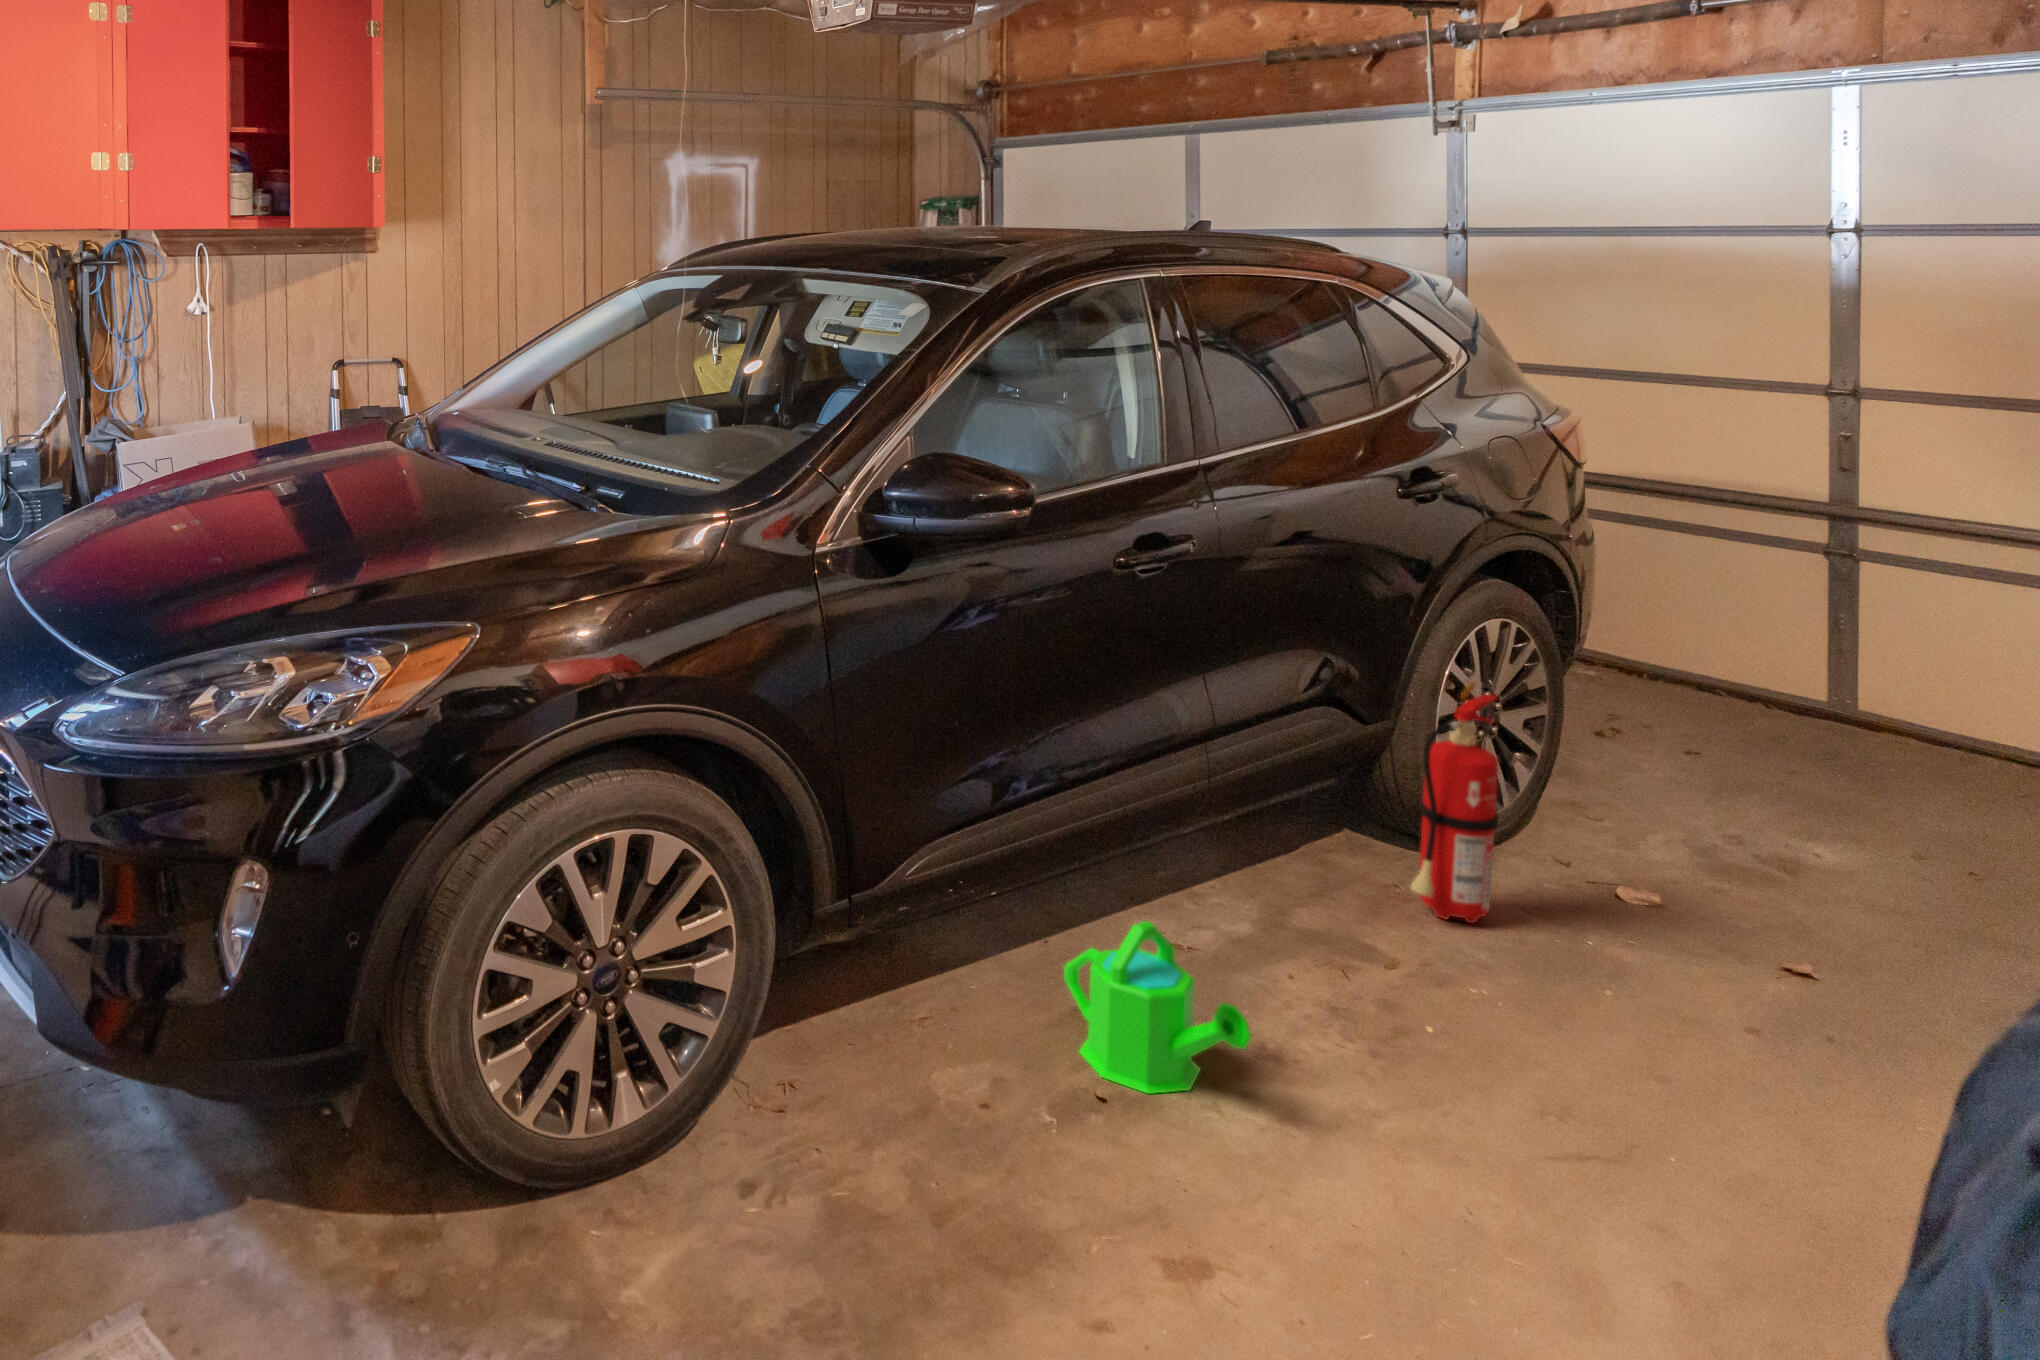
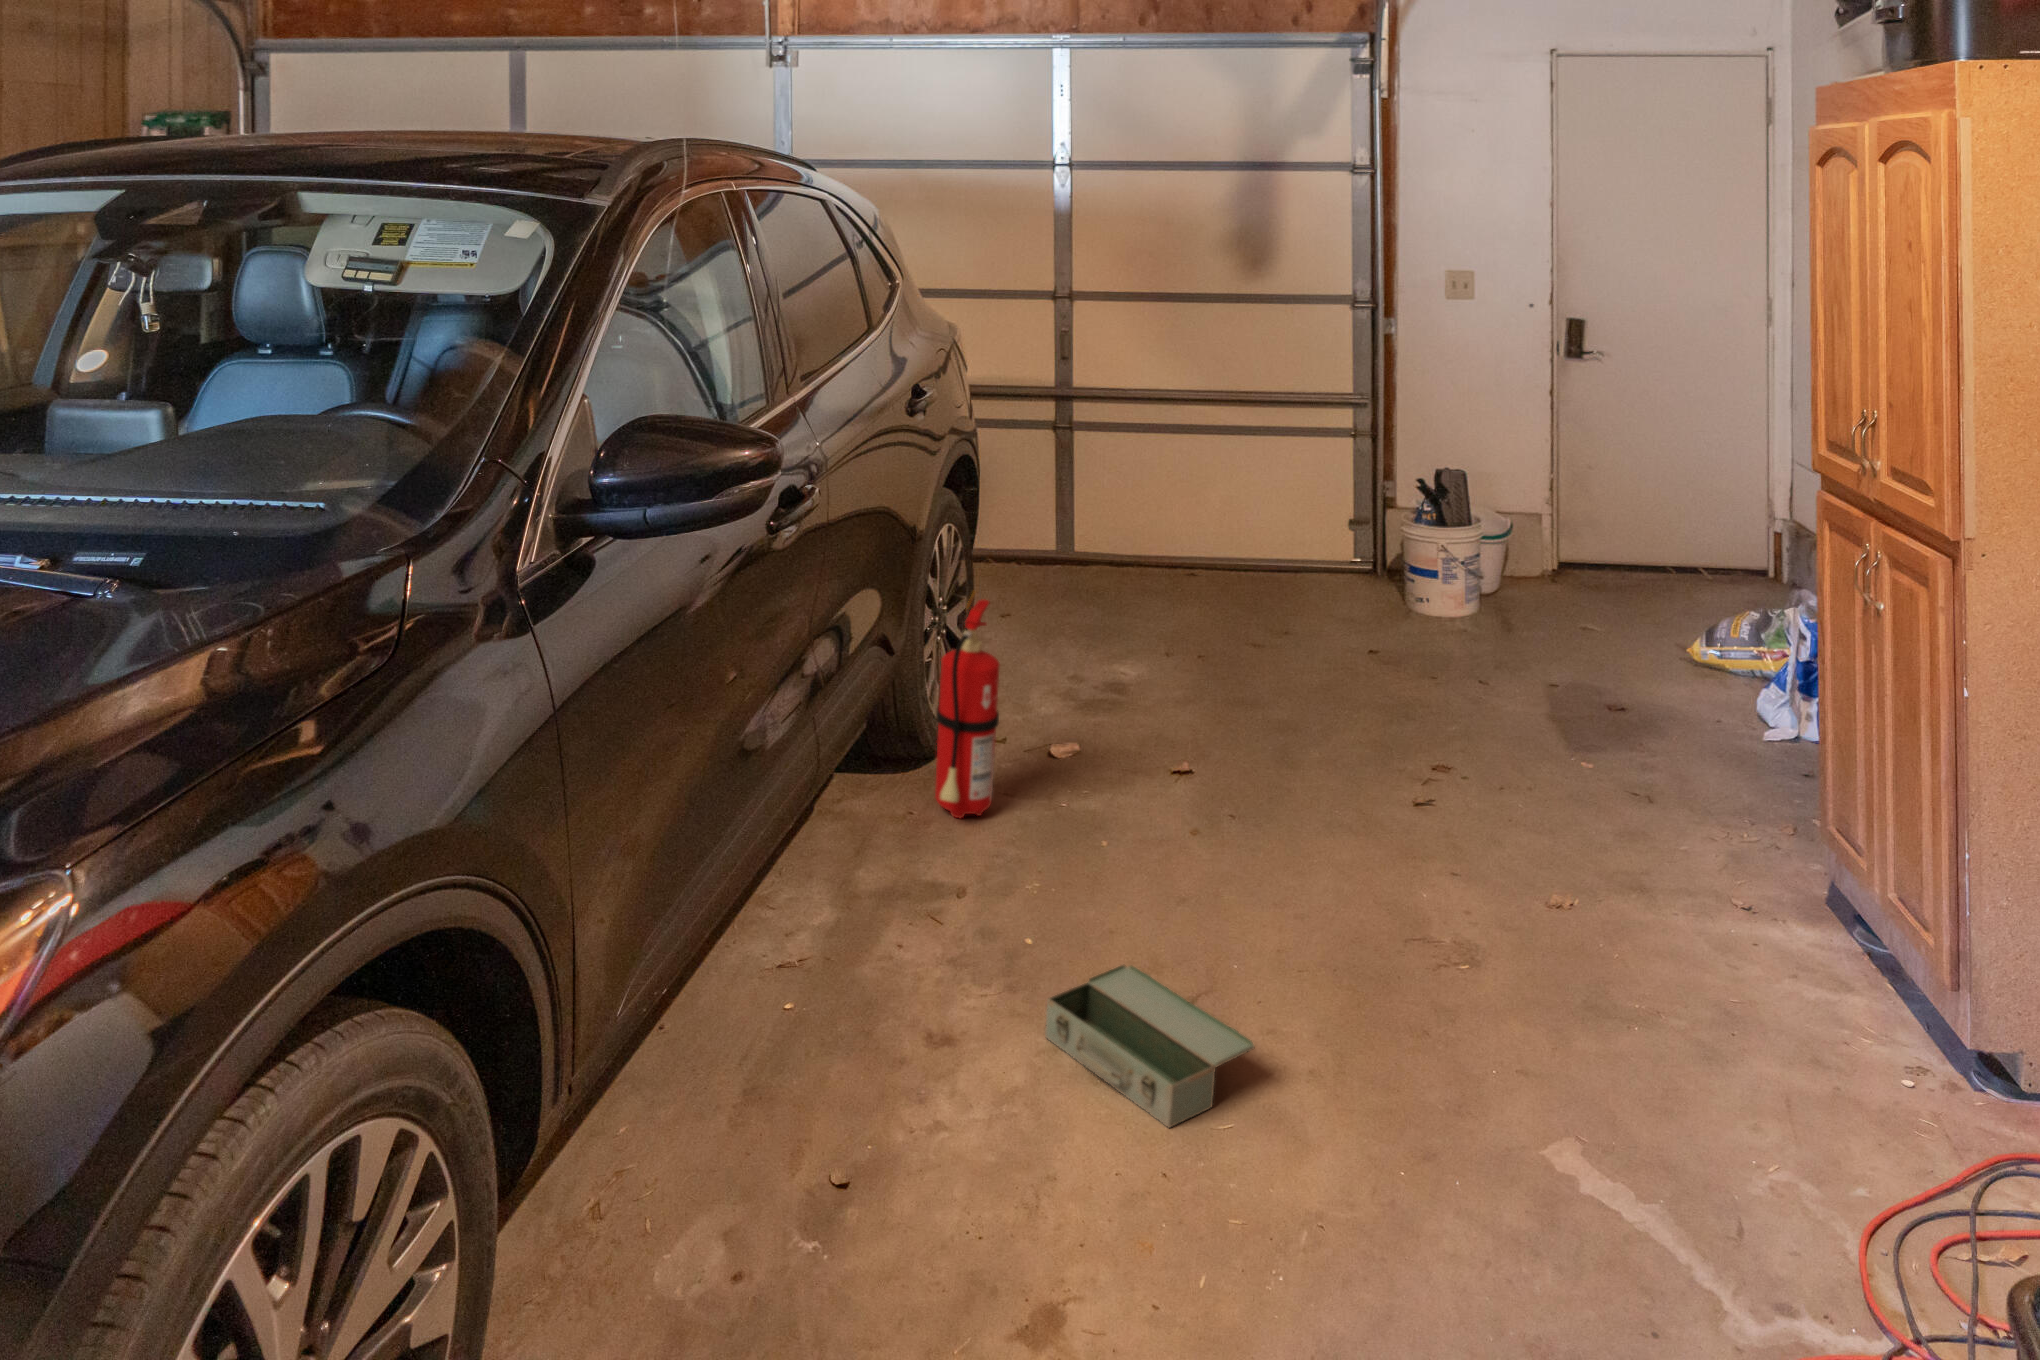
watering can: present [1064,921,1251,1094] -> none [743,928,962,1120]
toolbox: none [1388,1065,1618,1221] -> present [1045,965,1254,1128]

